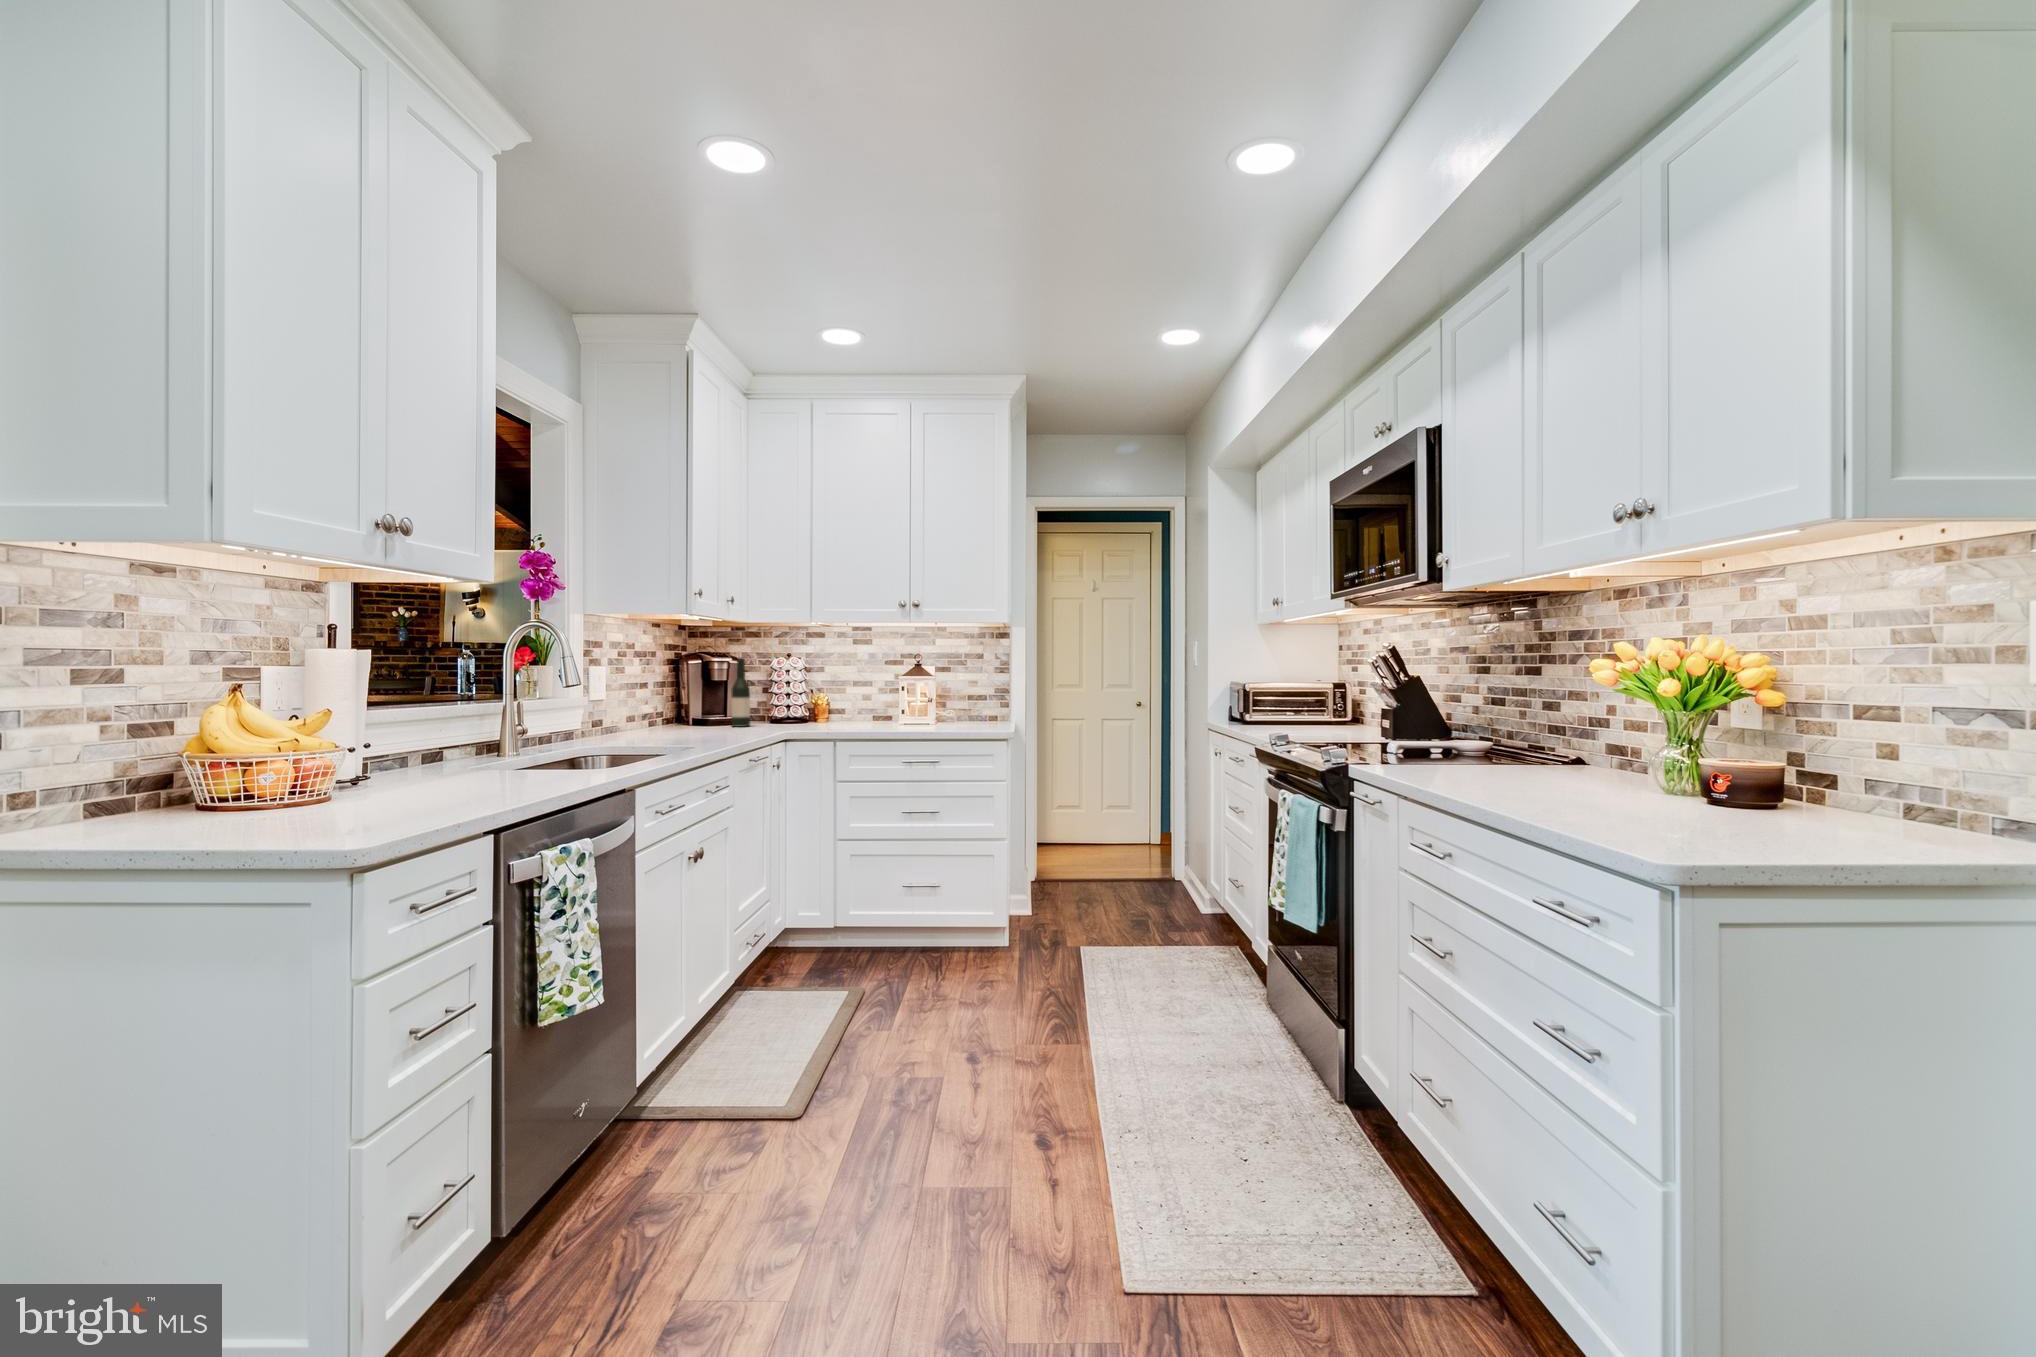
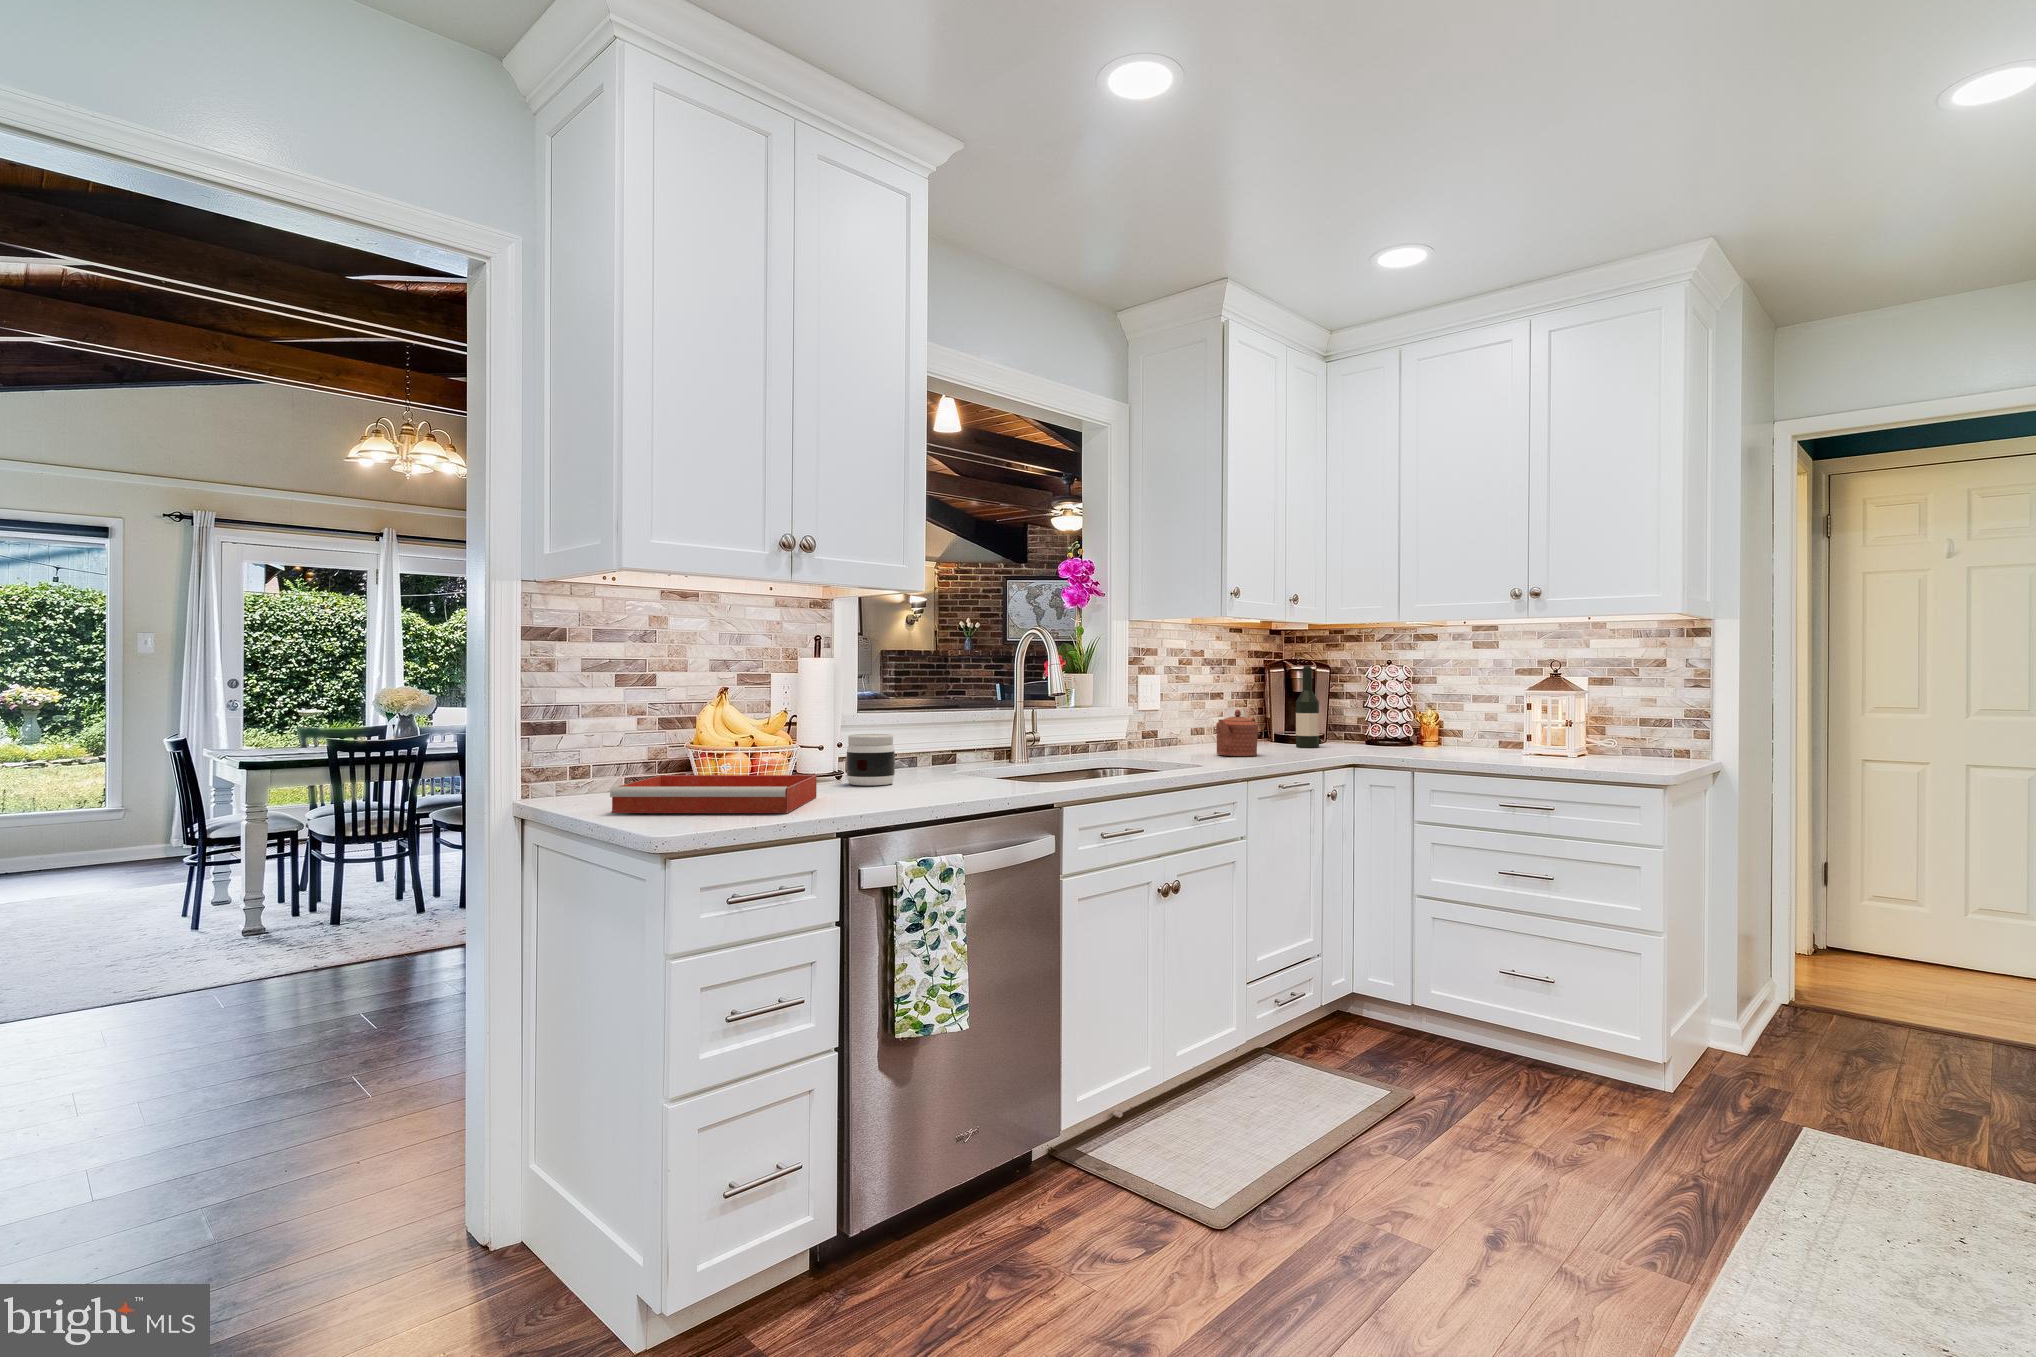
teapot: none [686,696,724,737] -> present [1216,709,1258,756]
jar: none [388,730,449,786] -> present [846,734,895,785]
tray: none [174,777,433,841] -> present [610,775,817,813]

